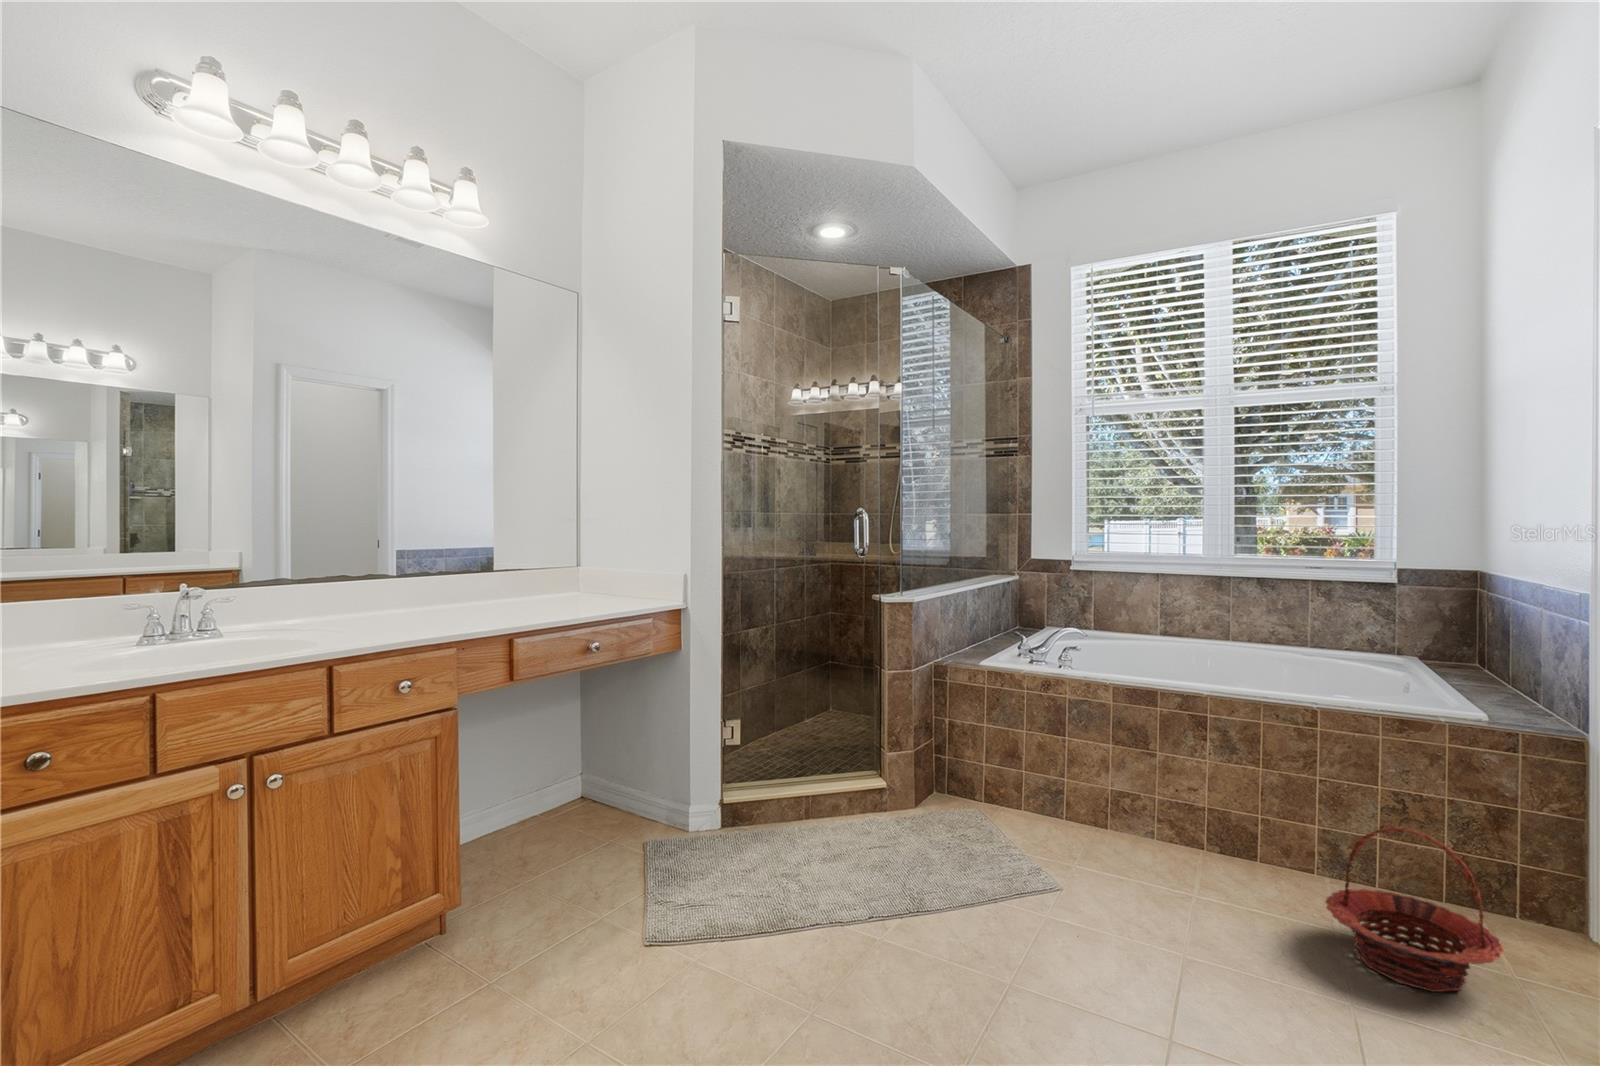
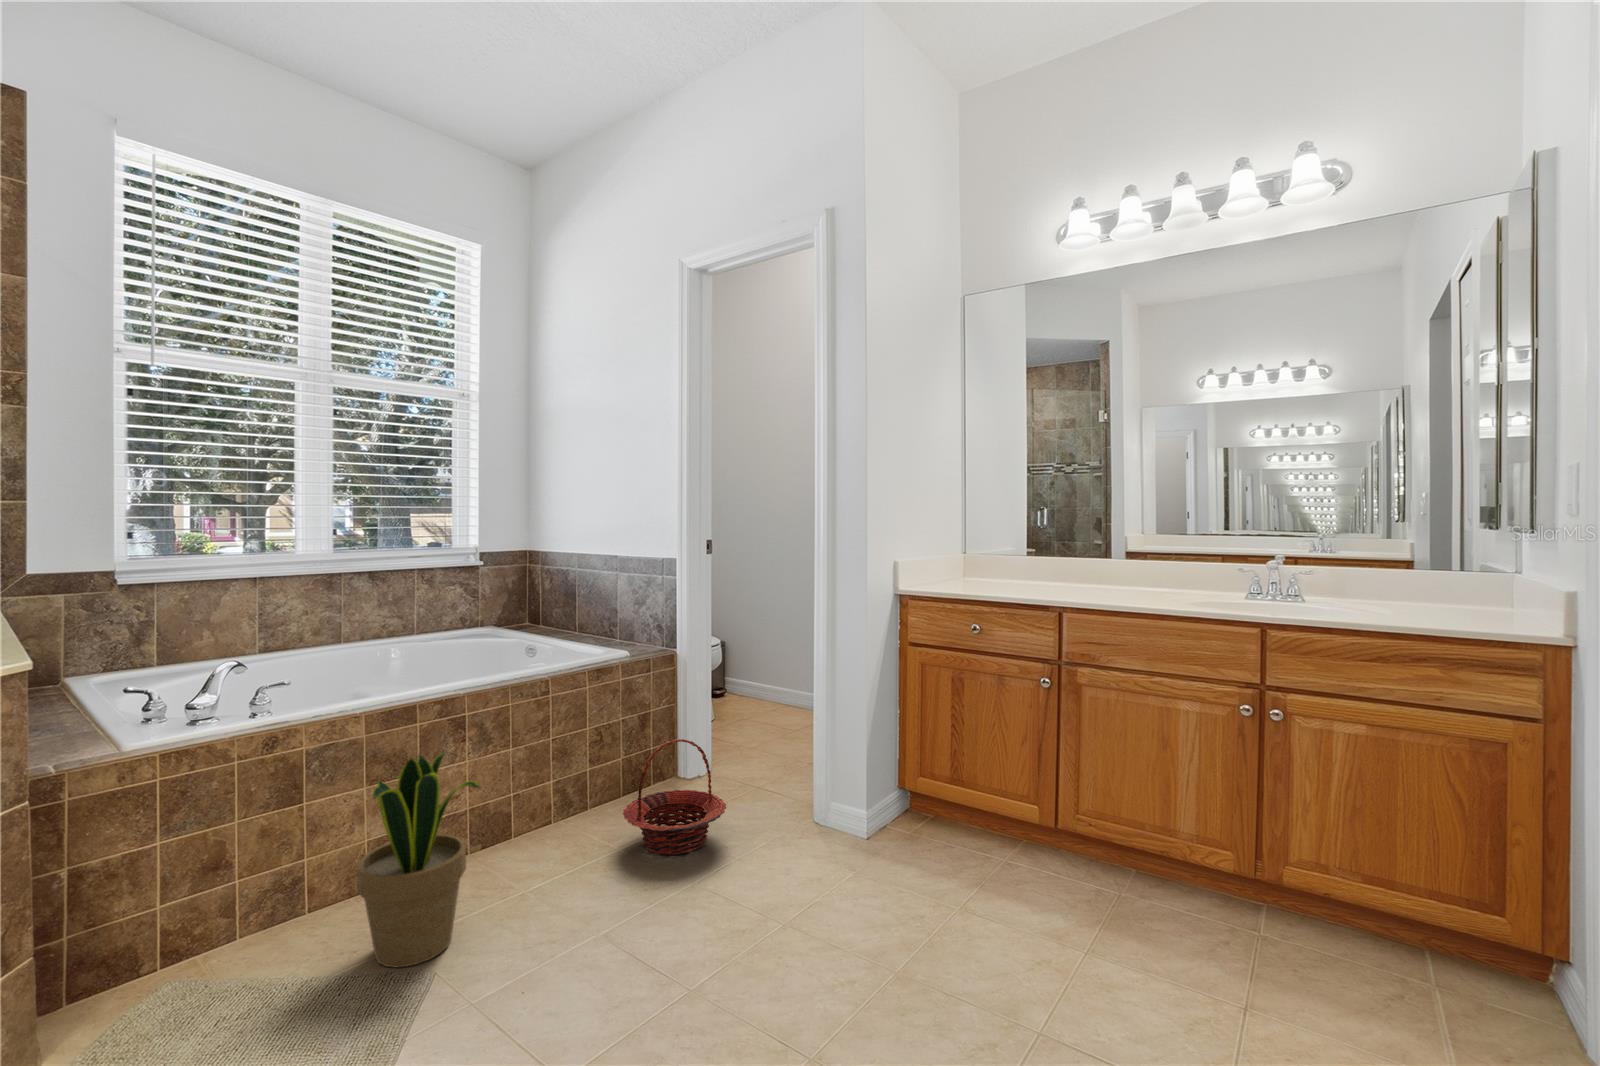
potted plant: none [1025,716,1121,881] -> present [357,753,480,968]

